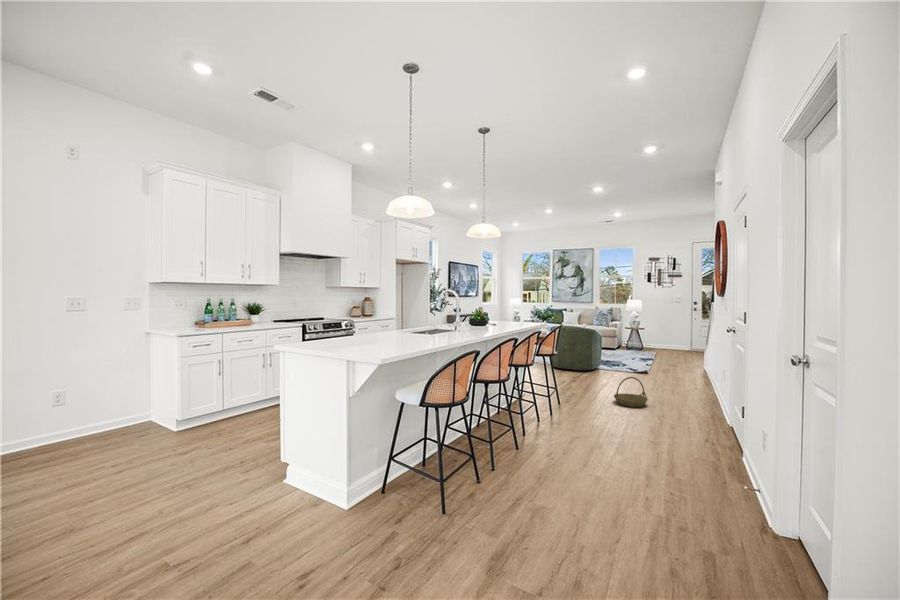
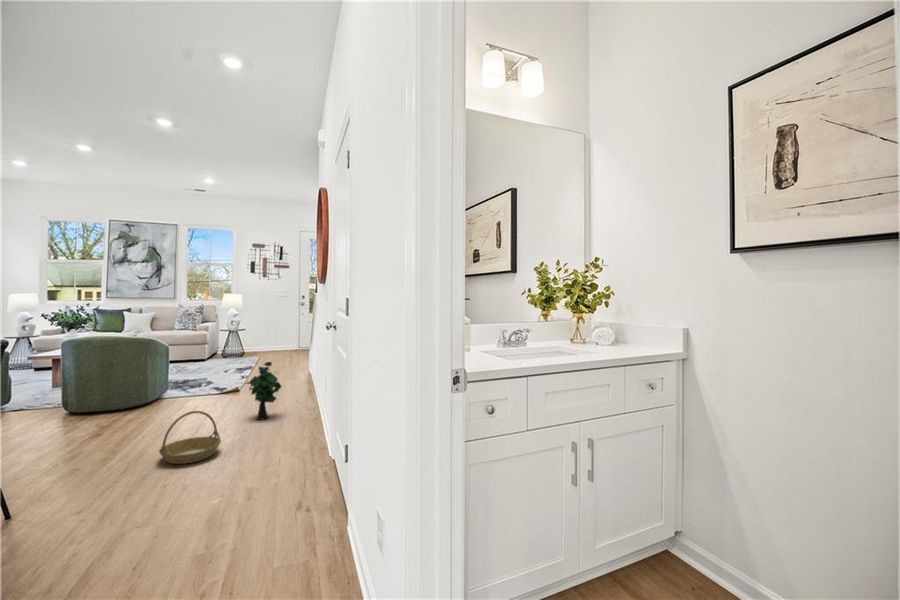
decorative plant: none [658,353,686,394] -> present [247,362,282,420]

